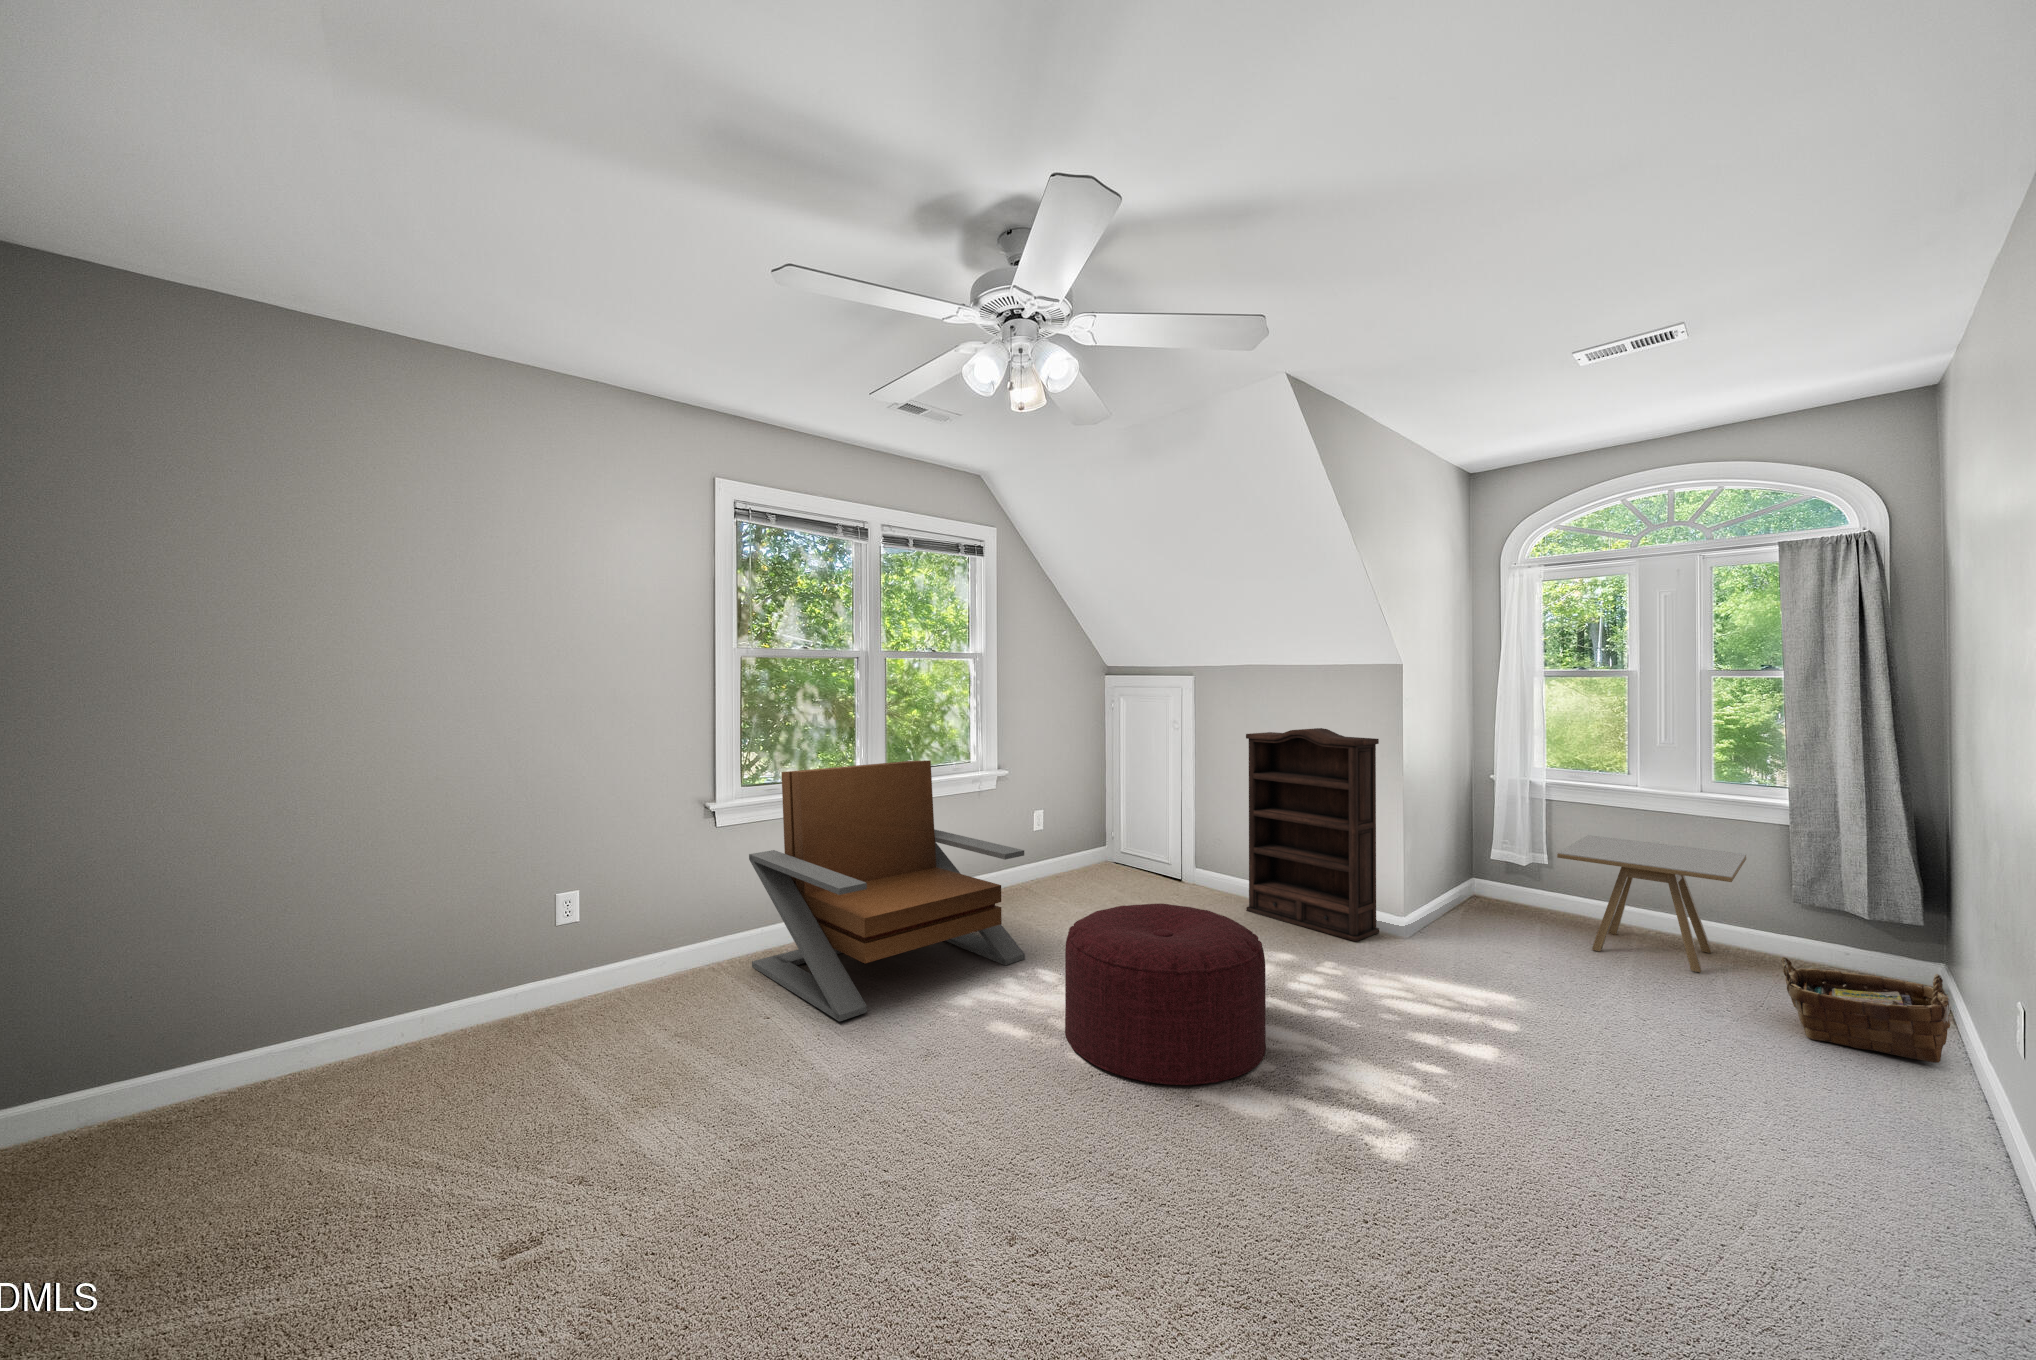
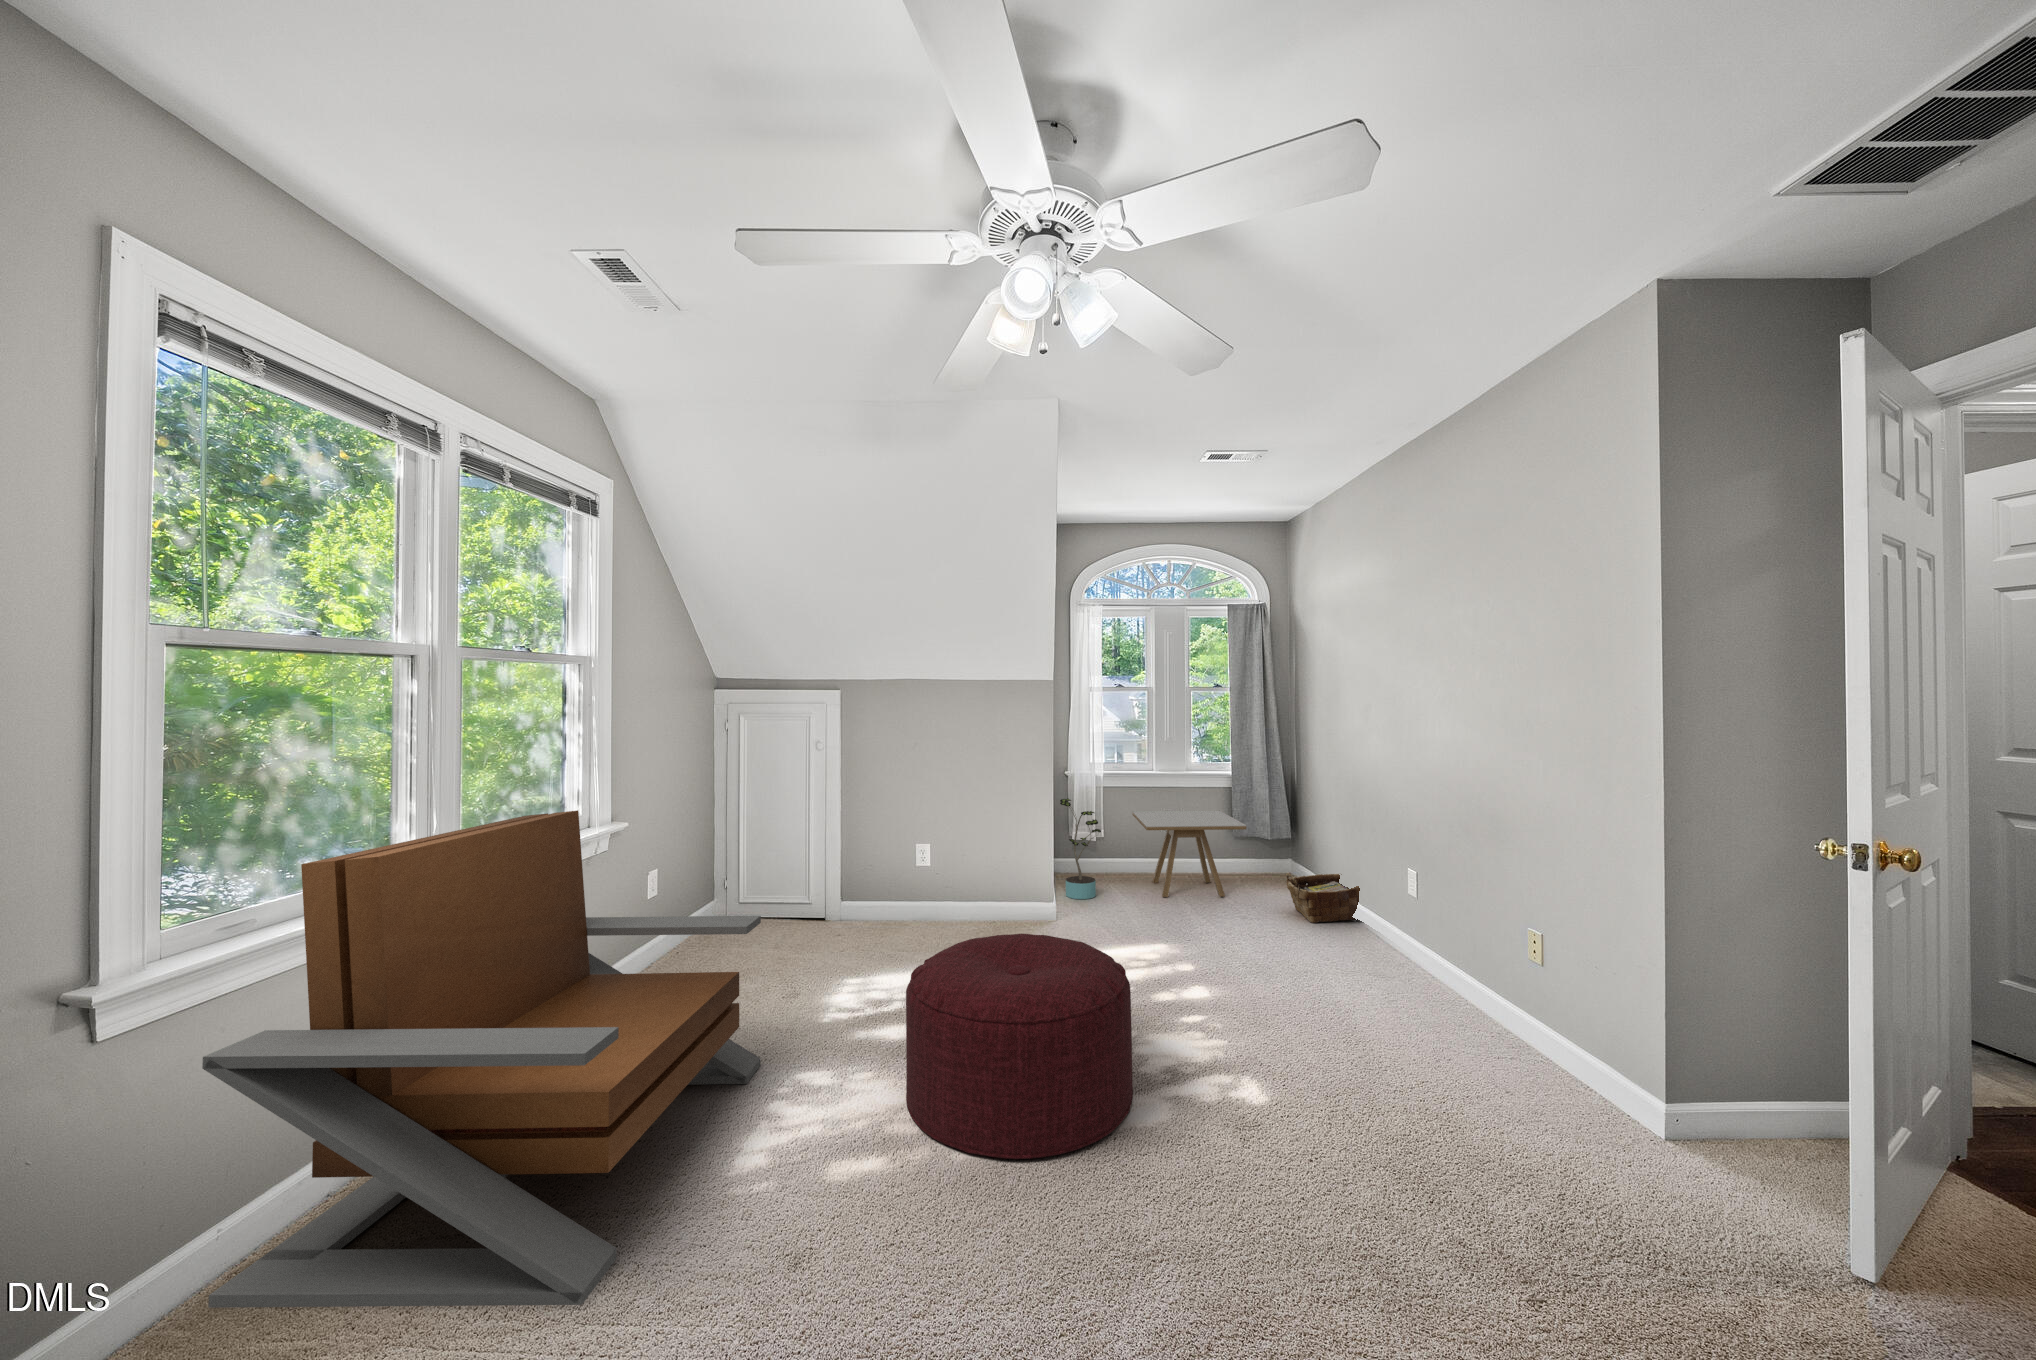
bookshelf: present [1246,728,1379,941] -> none [917,739,1039,934]
potted plant: none [1446,804,1517,928] -> present [1060,799,1101,899]

